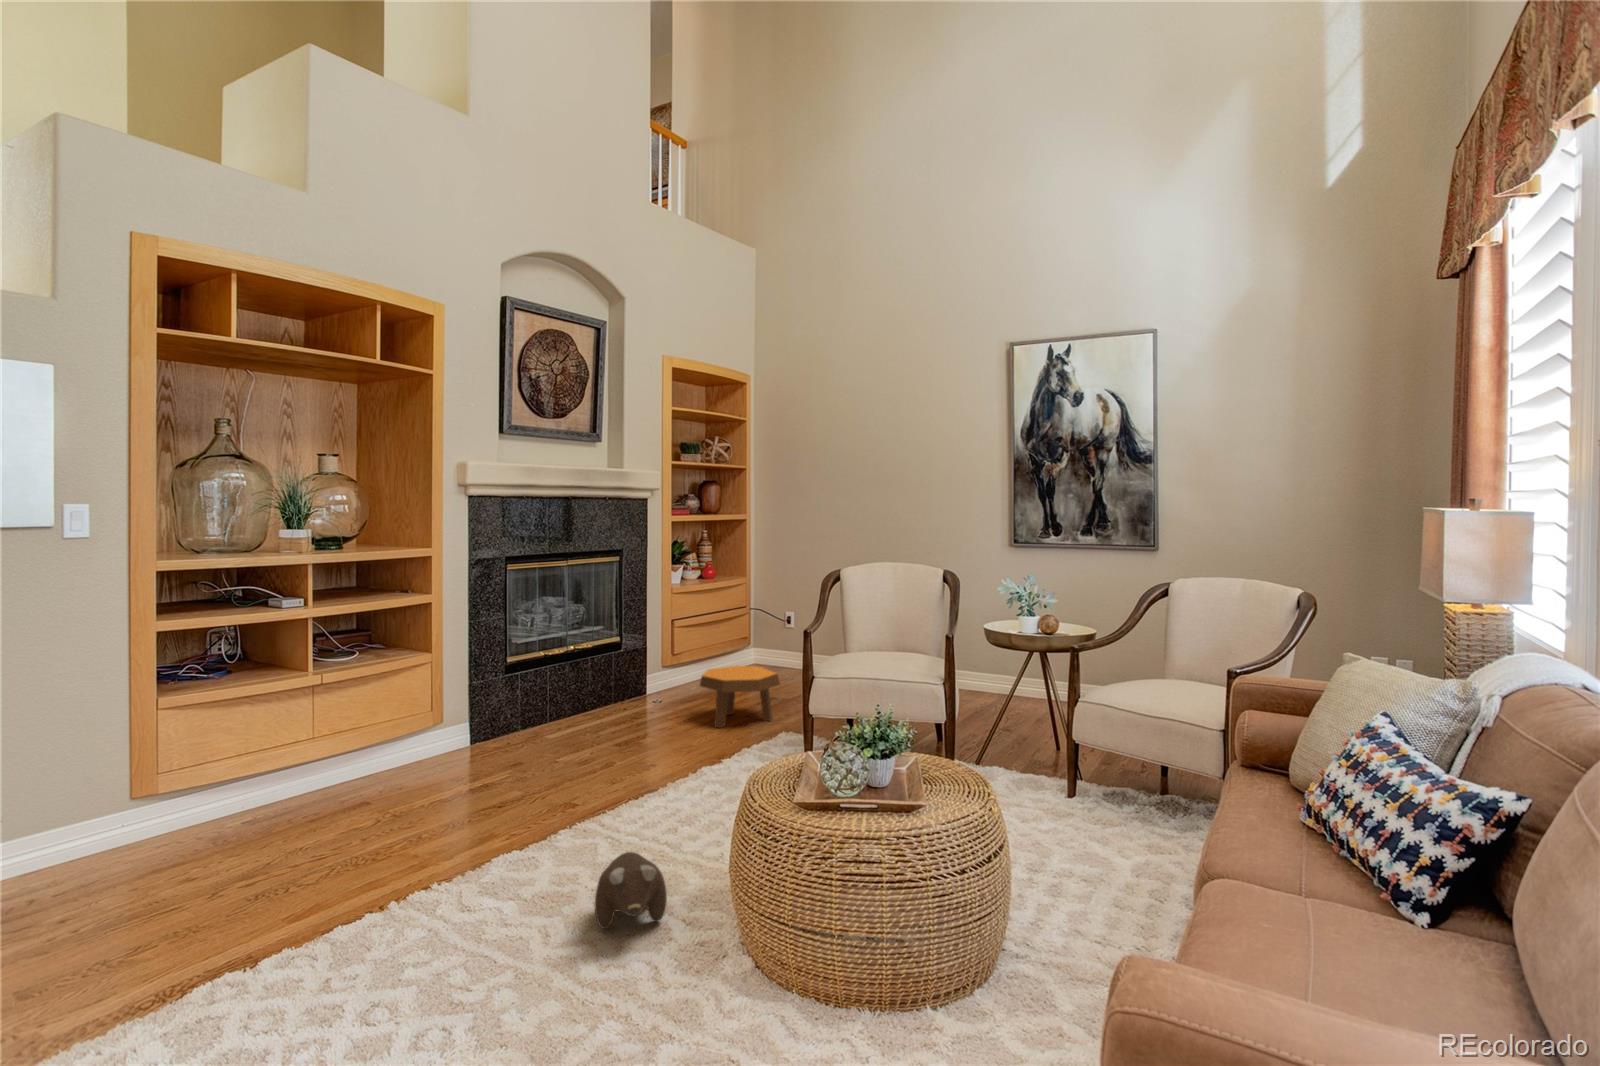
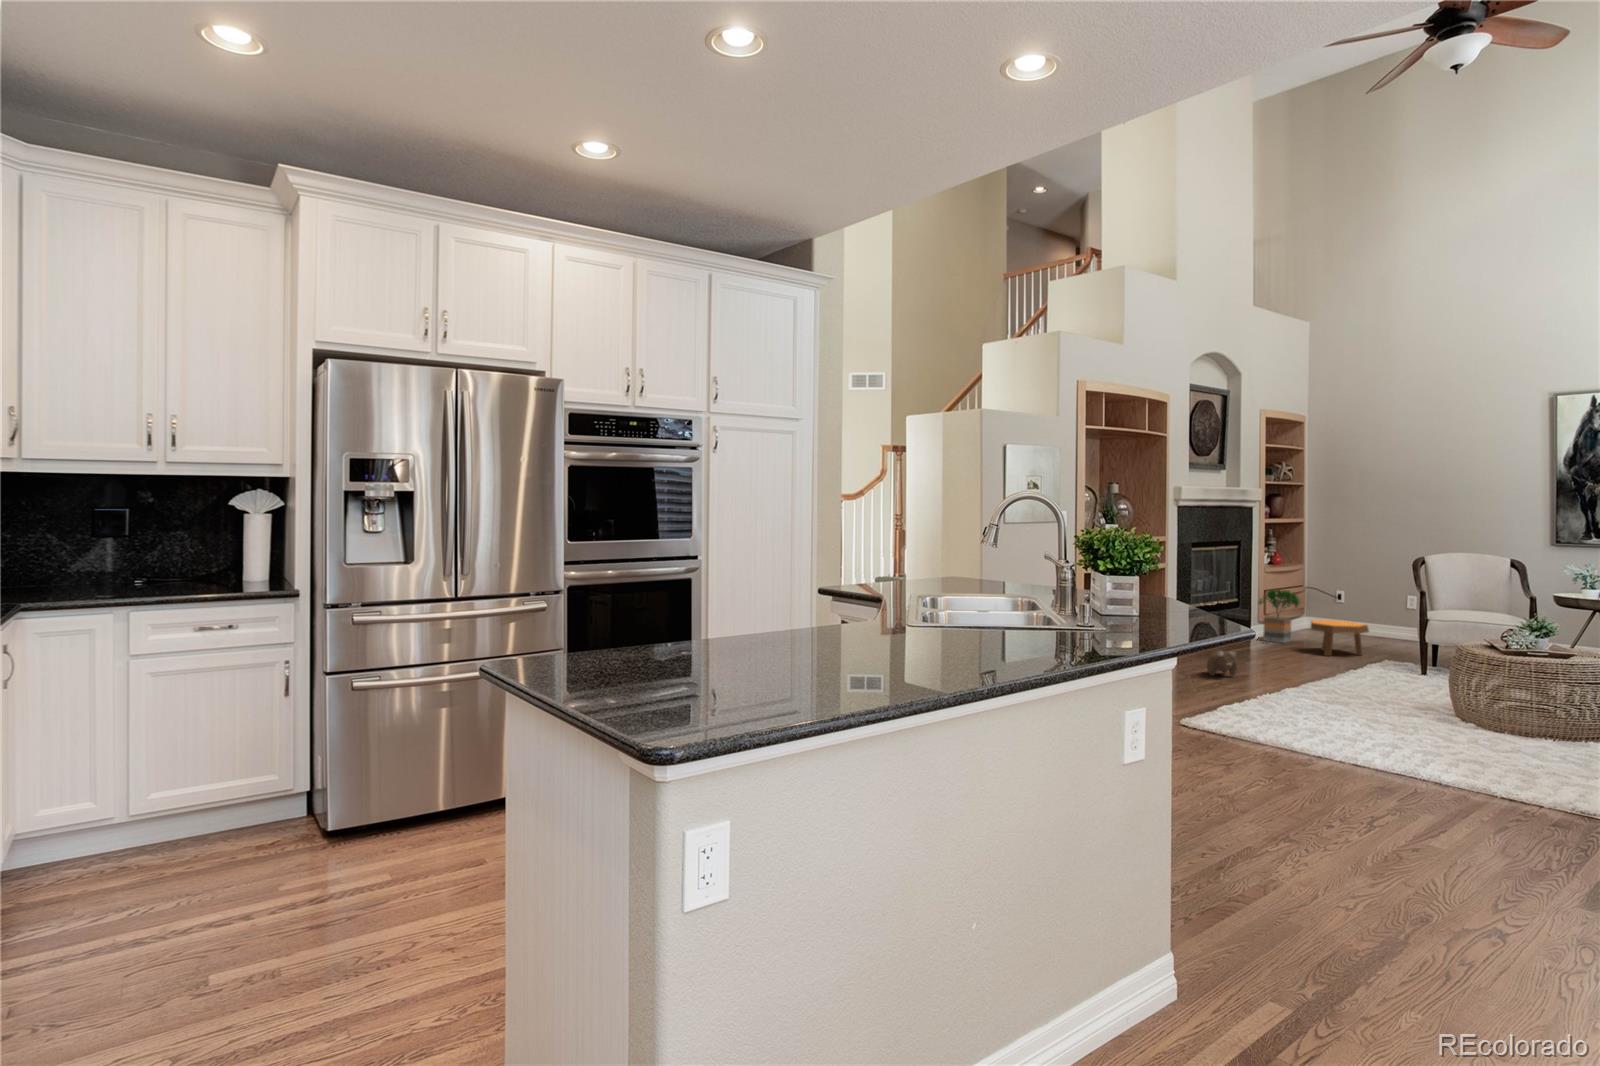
potted tree: none [654,618,717,700] -> present [1259,589,1300,643]
plush toy: present [595,852,667,929] -> present [1207,650,1237,676]

